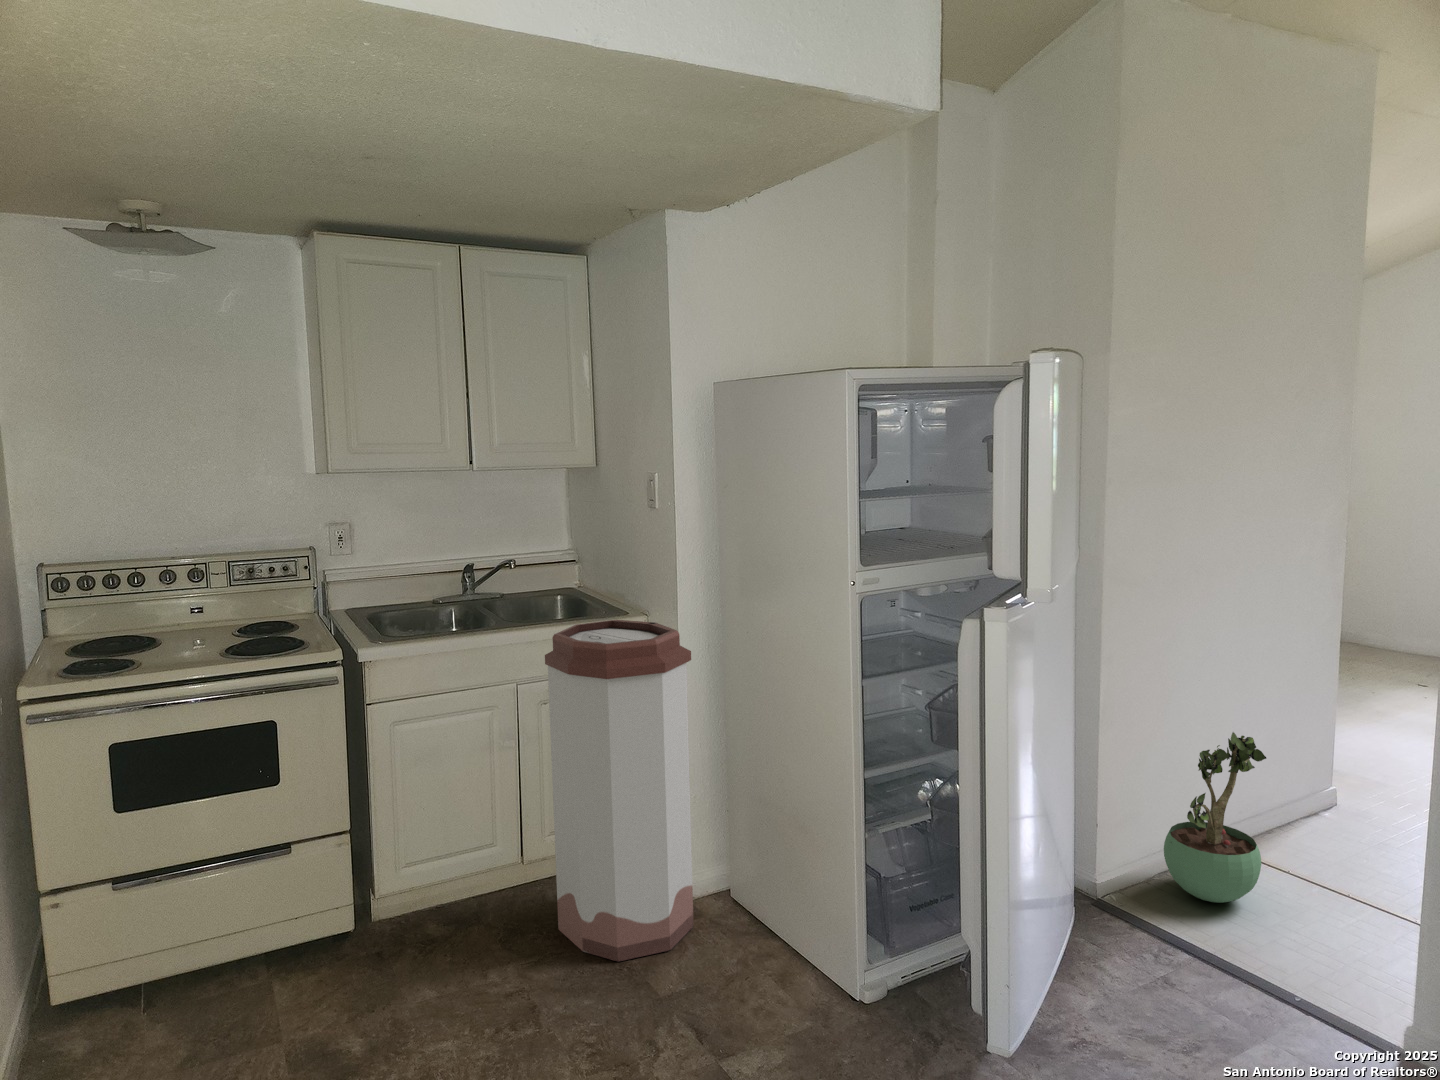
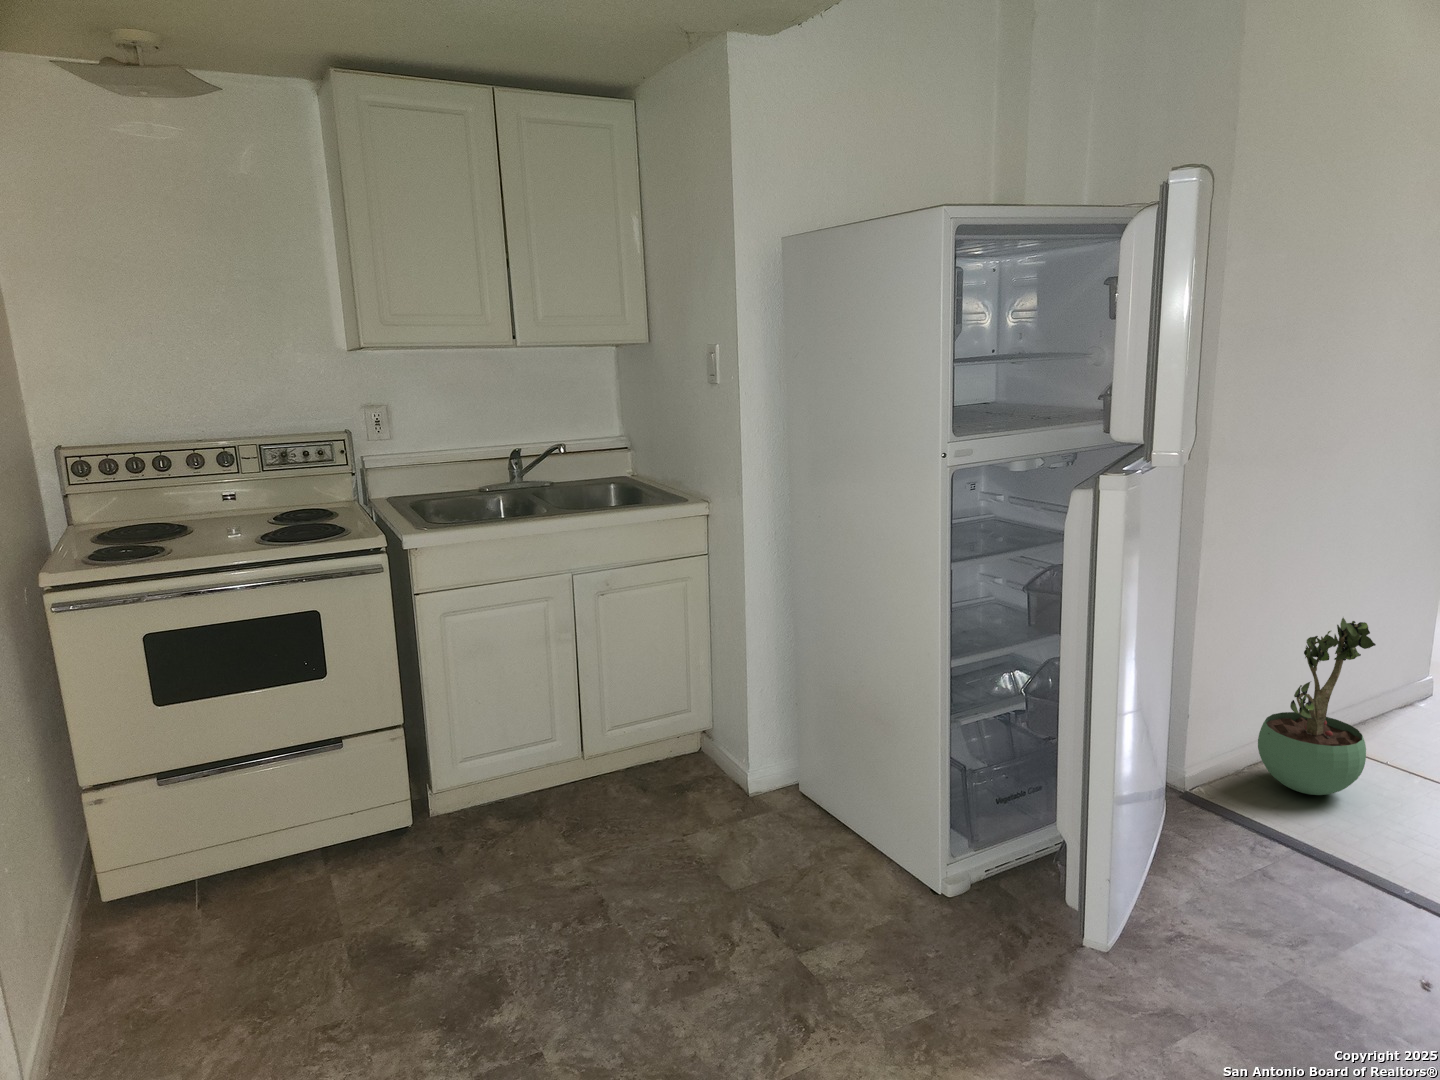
trash can: present [545,620,693,962] -> none [604,502,764,857]

